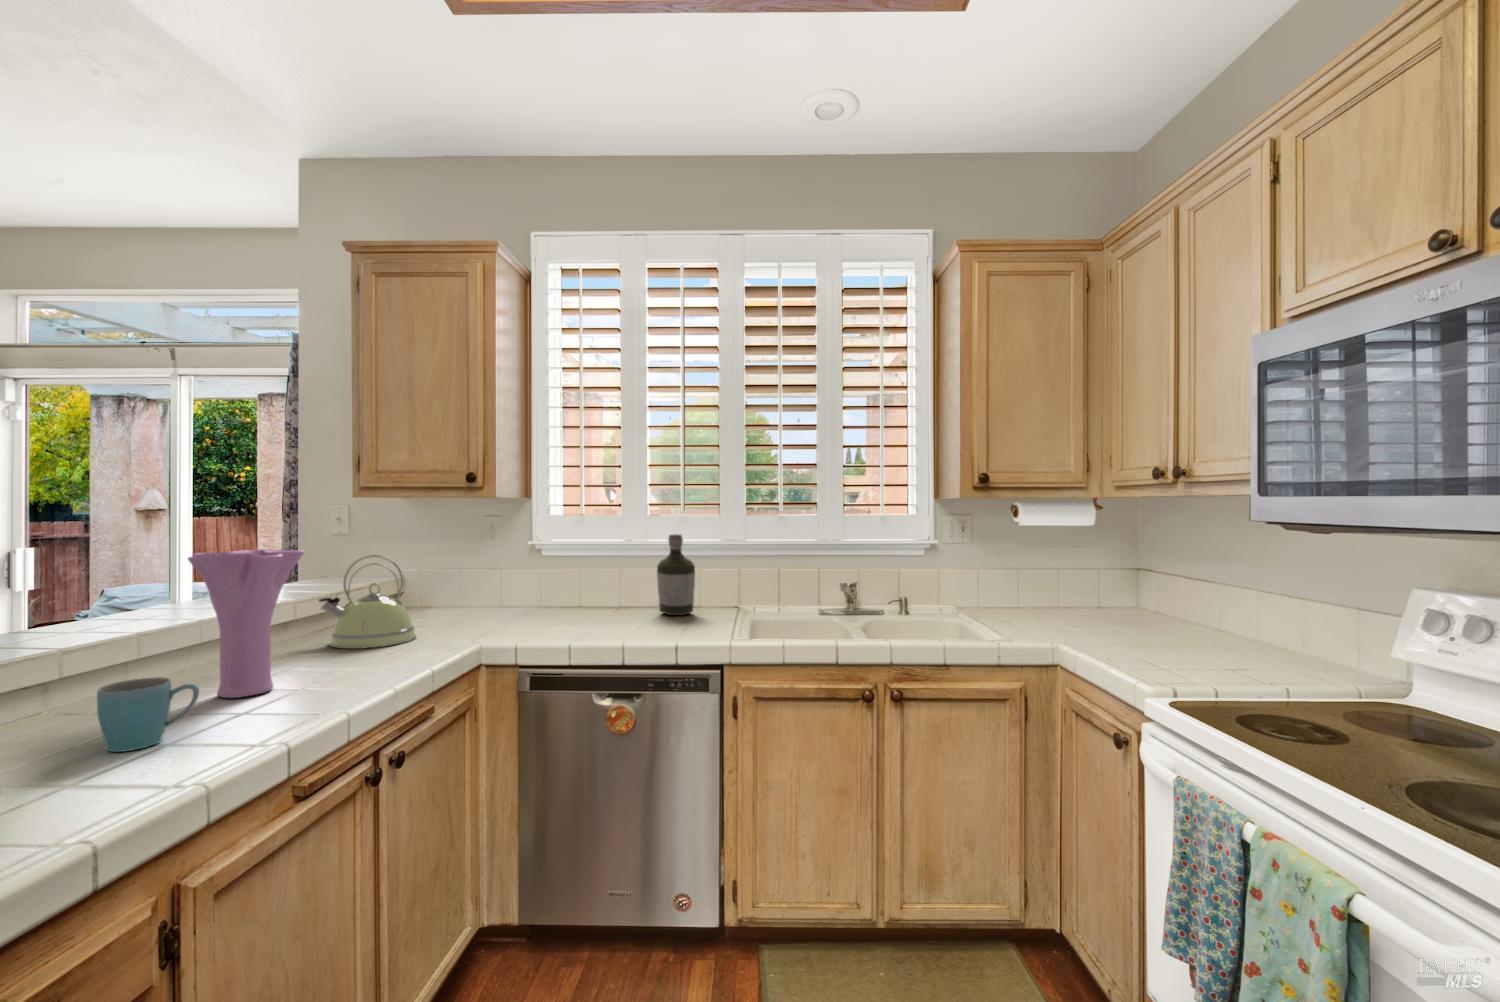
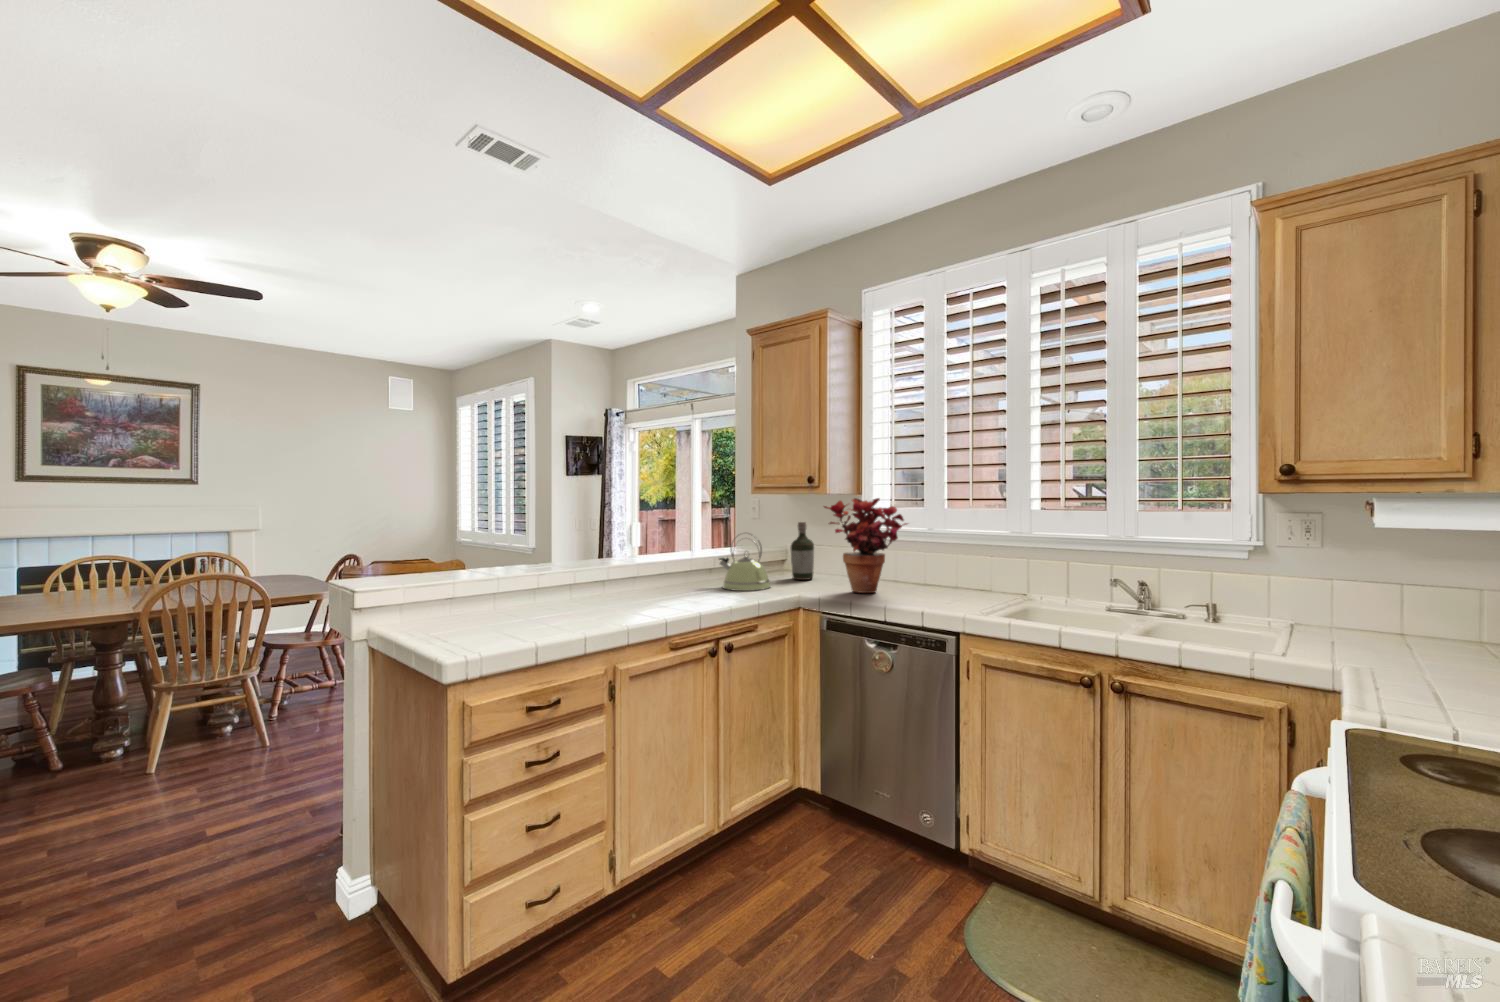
potted plant: none [510,502,630,629] -> present [824,498,907,593]
bottle: present [657,534,695,615] -> present [791,522,814,580]
vase: present [188,549,305,698] -> none [633,527,688,606]
mug: present [97,677,199,752] -> none [588,588,625,621]

